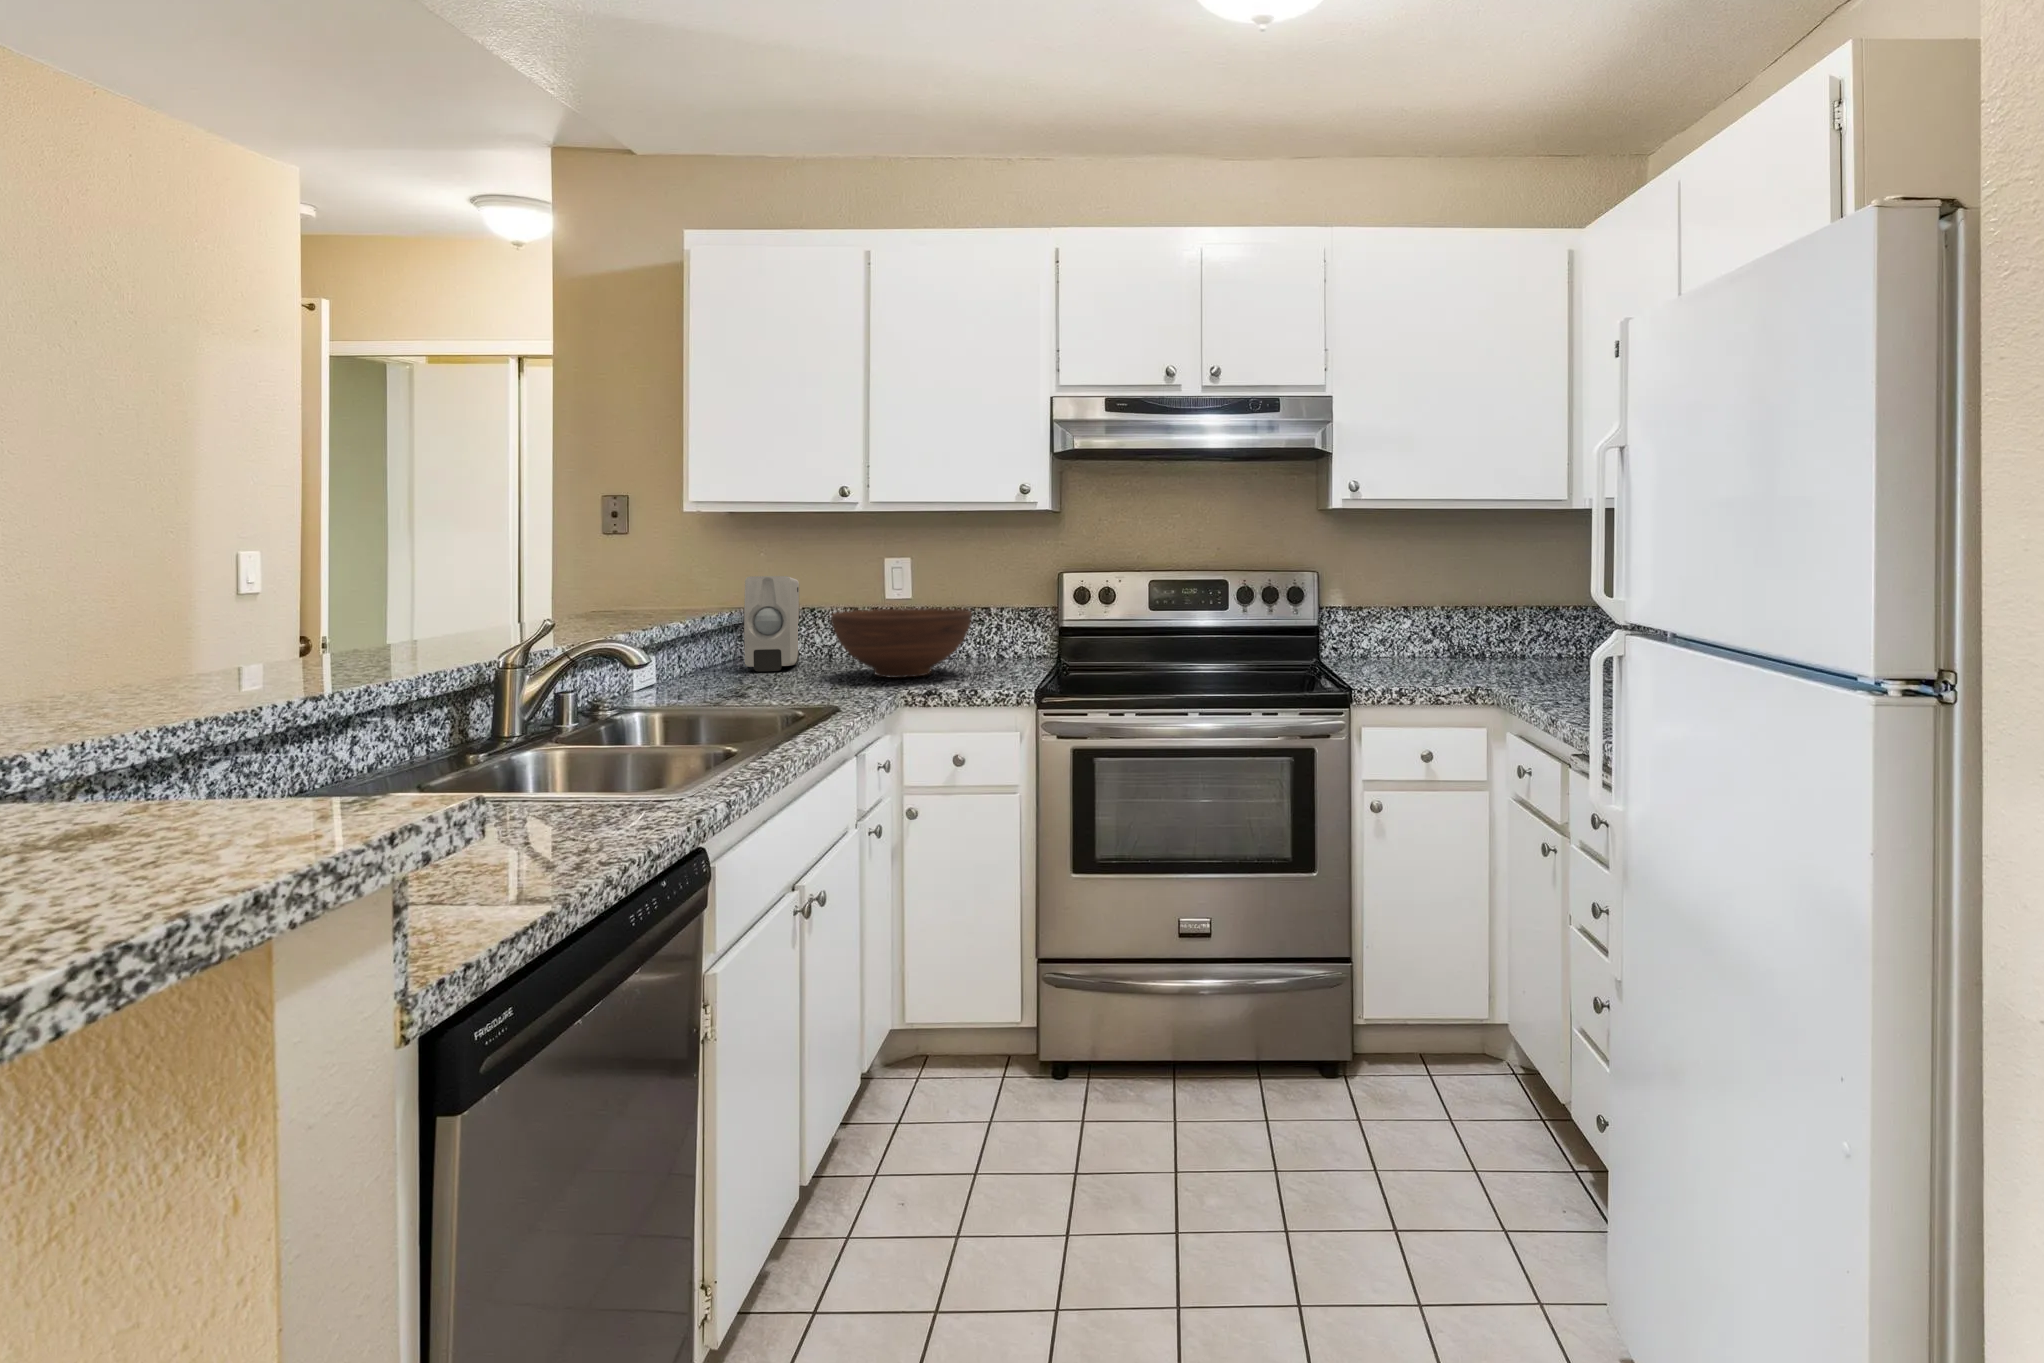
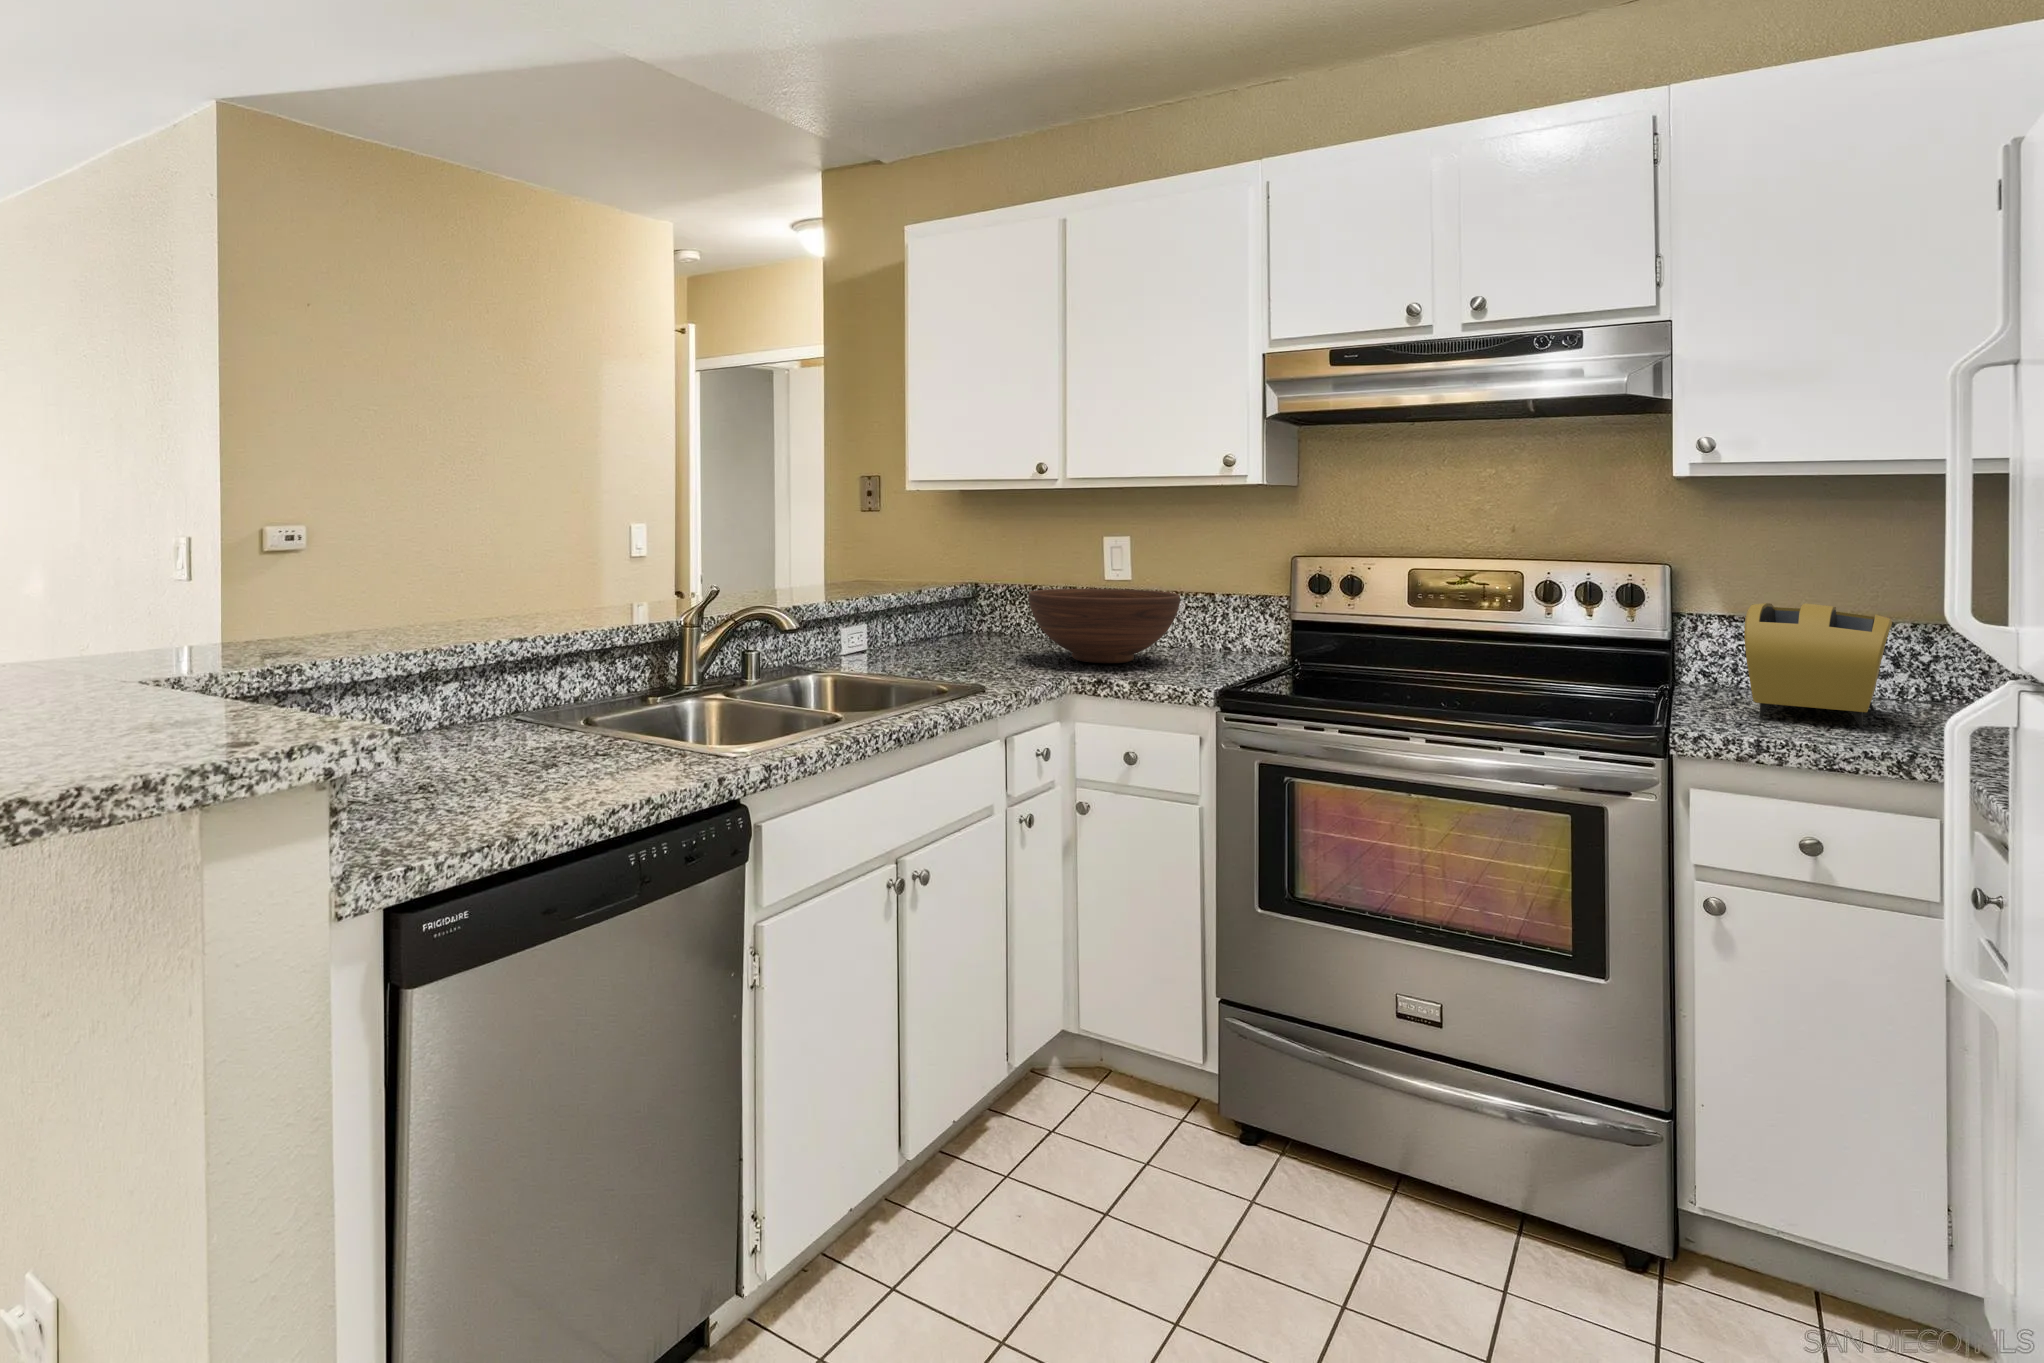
soap dispenser: present [744,576,799,671] -> none [960,551,1021,646]
toaster: none [1371,596,1449,676] -> present [1744,603,1892,727]

